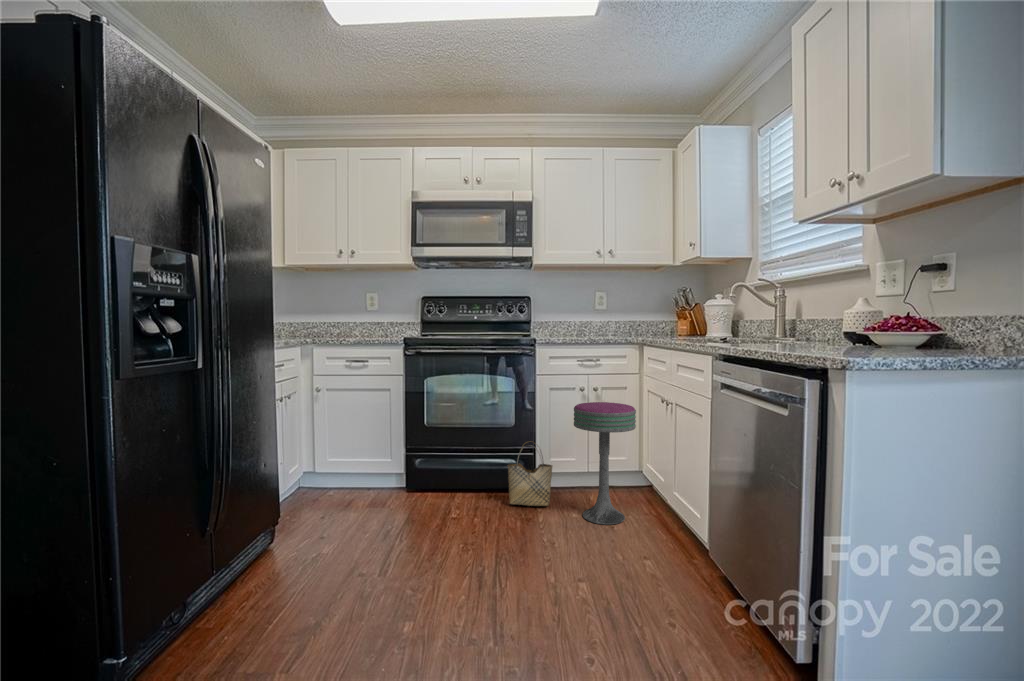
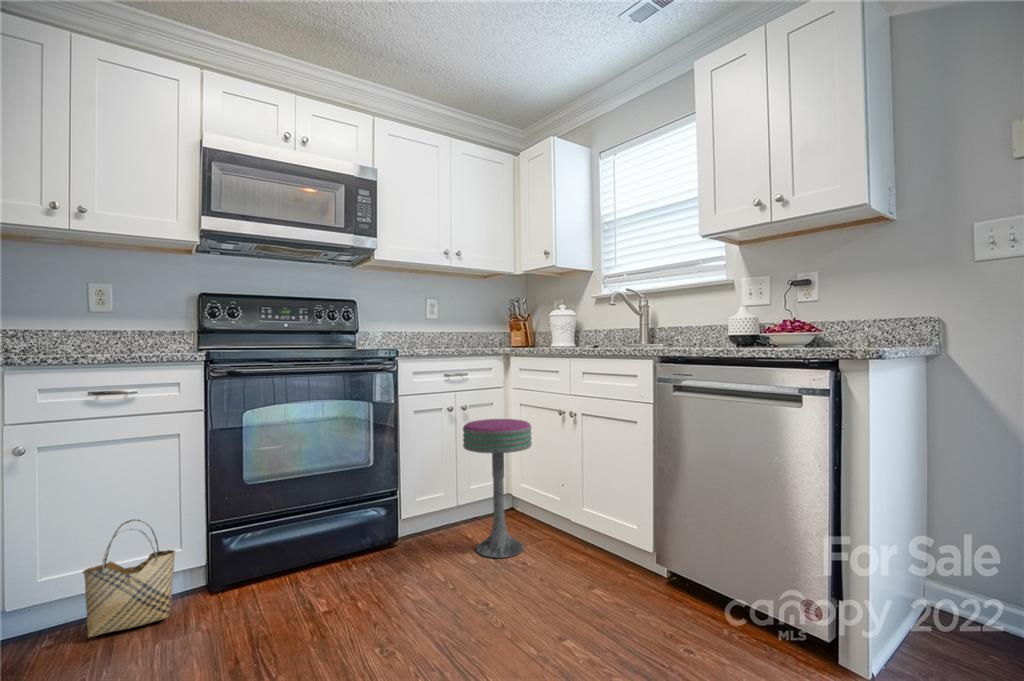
woven basket: present [508,441,552,506] -> present [83,519,176,638]

